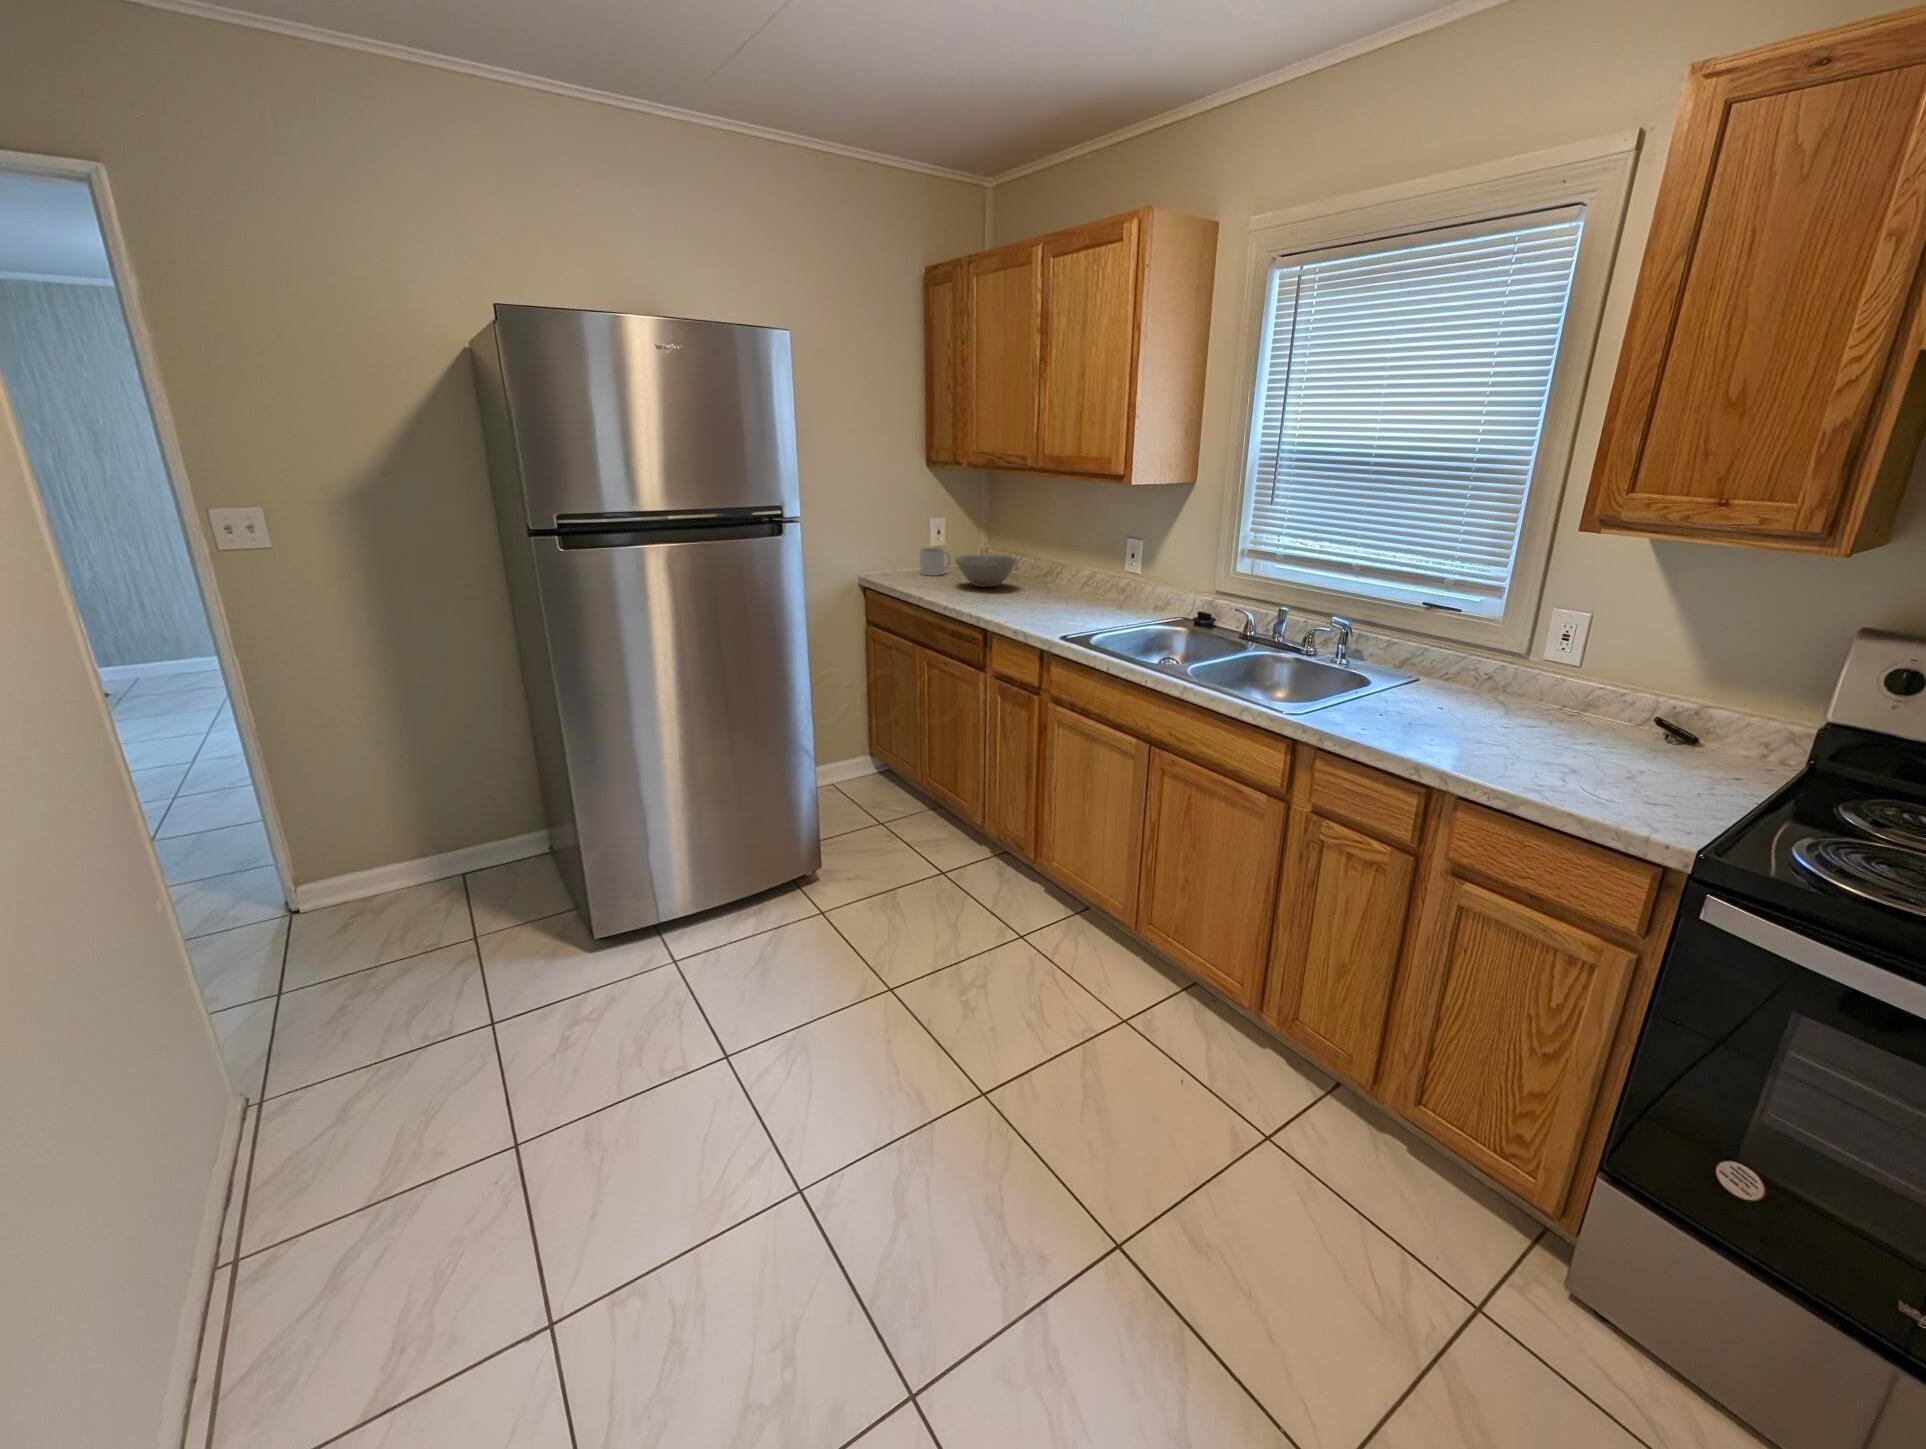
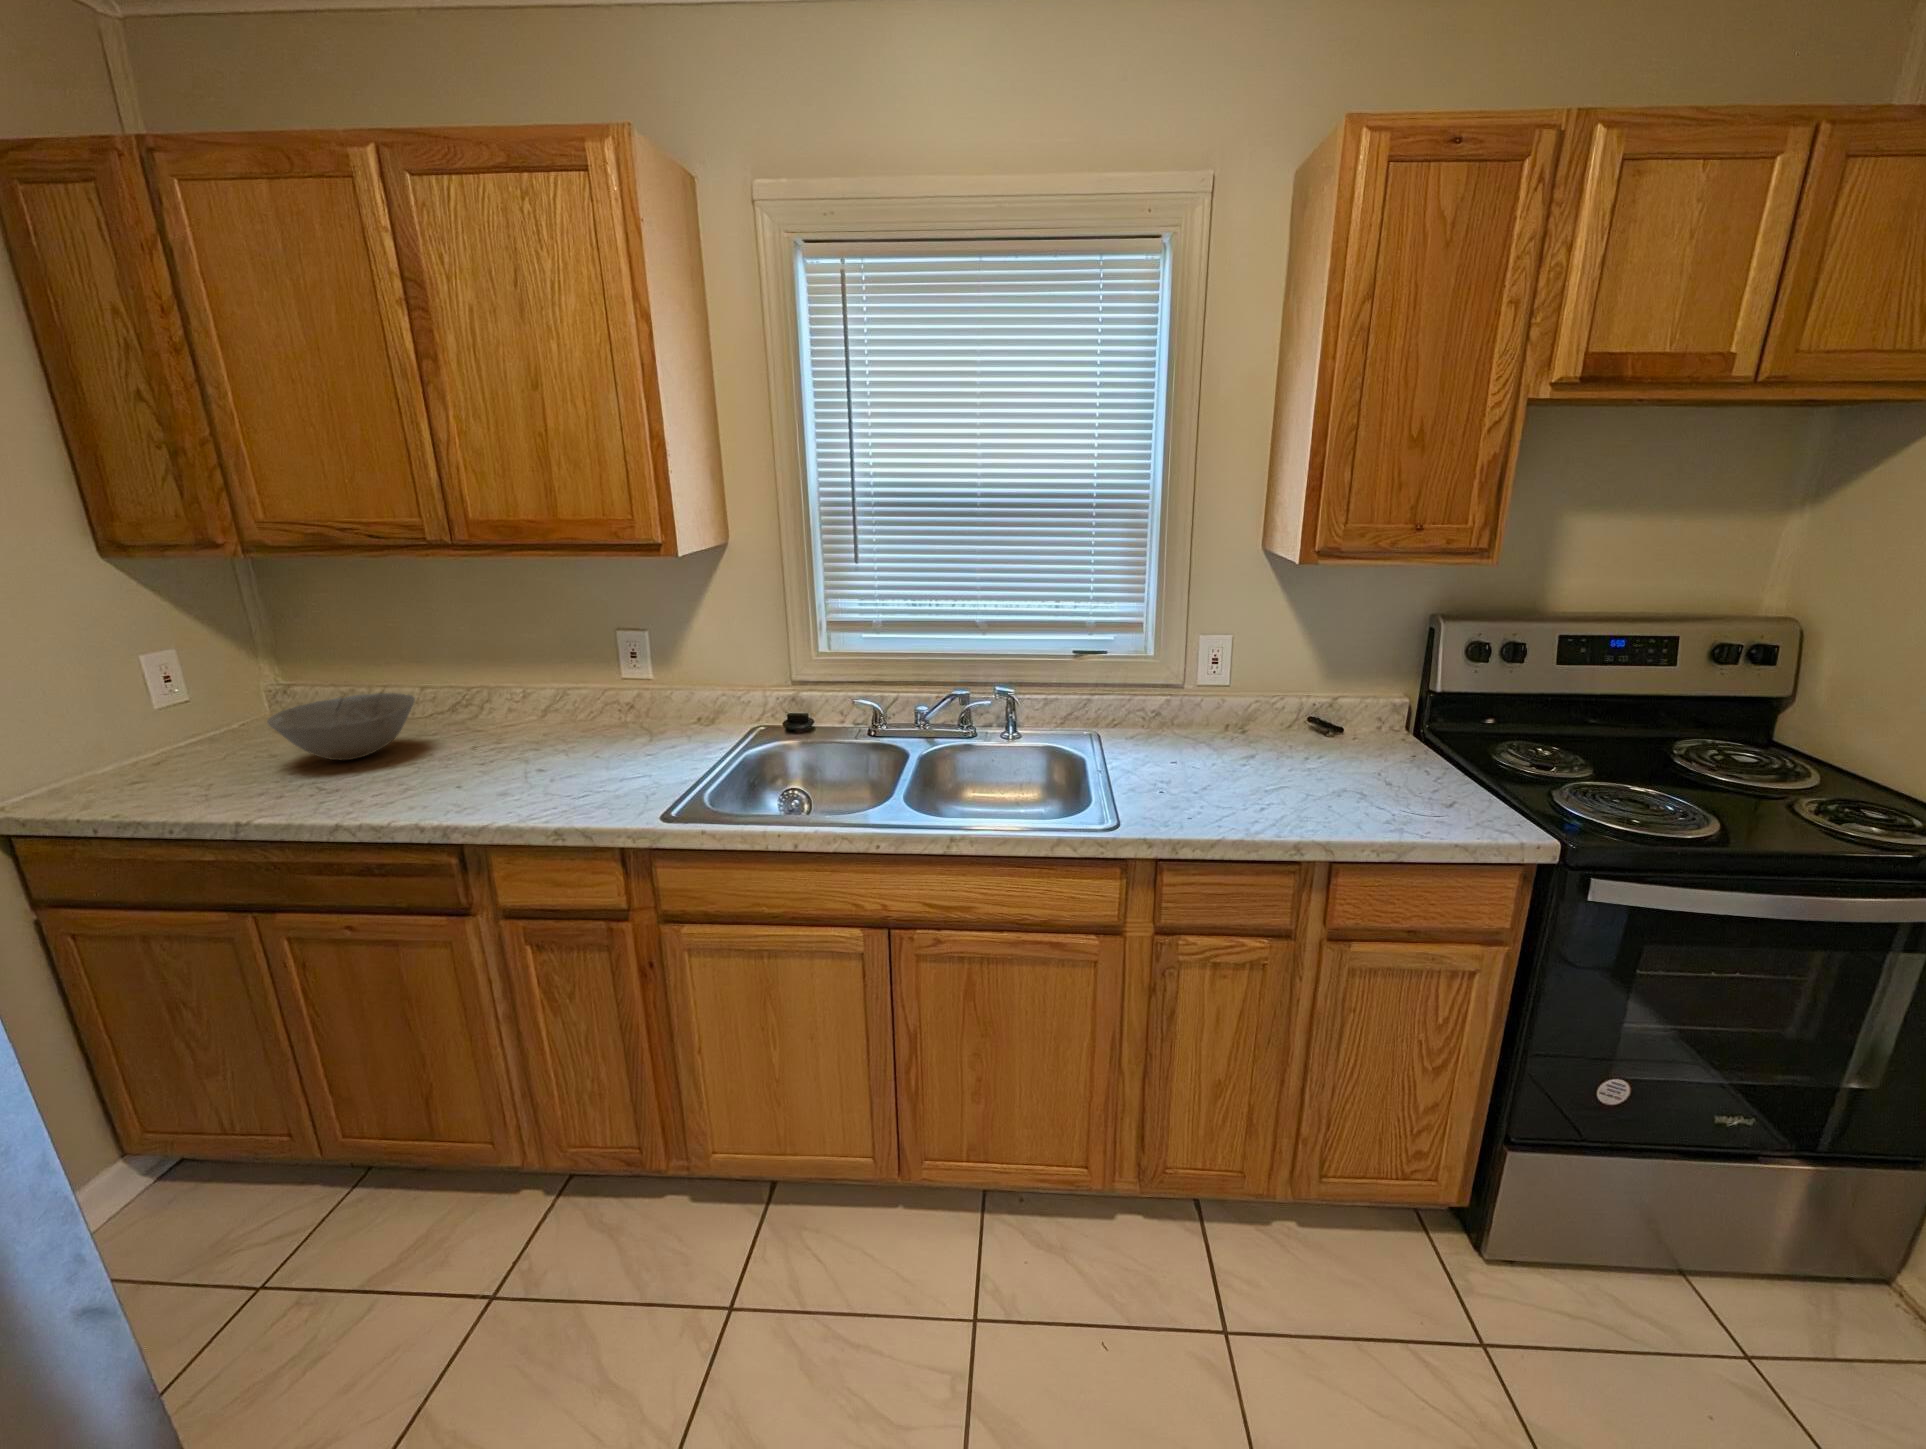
mug: present [920,548,951,576] -> none [138,706,224,766]

